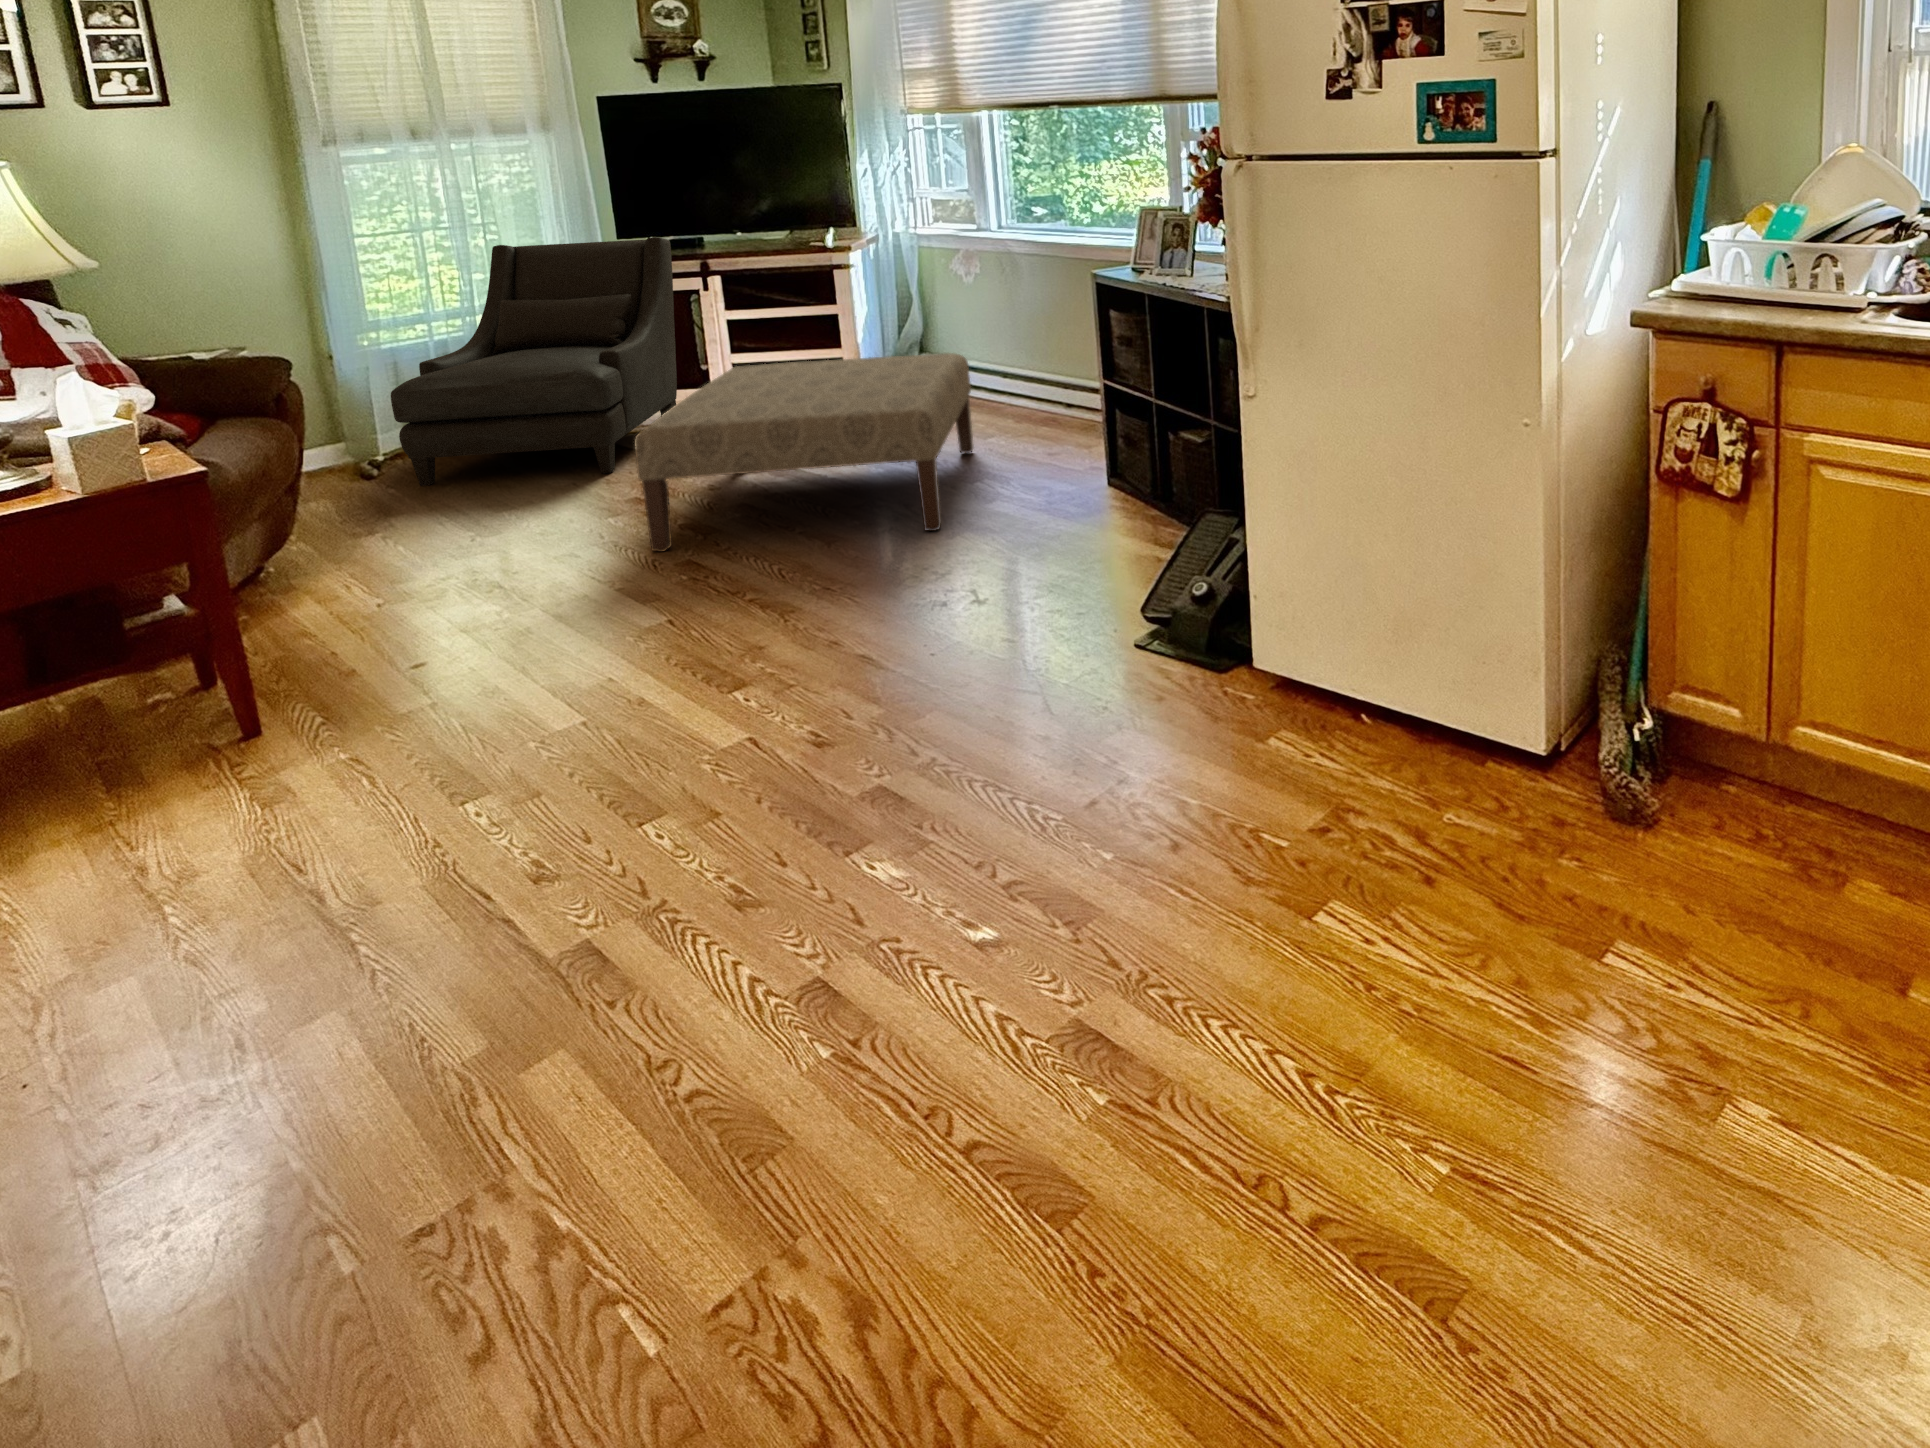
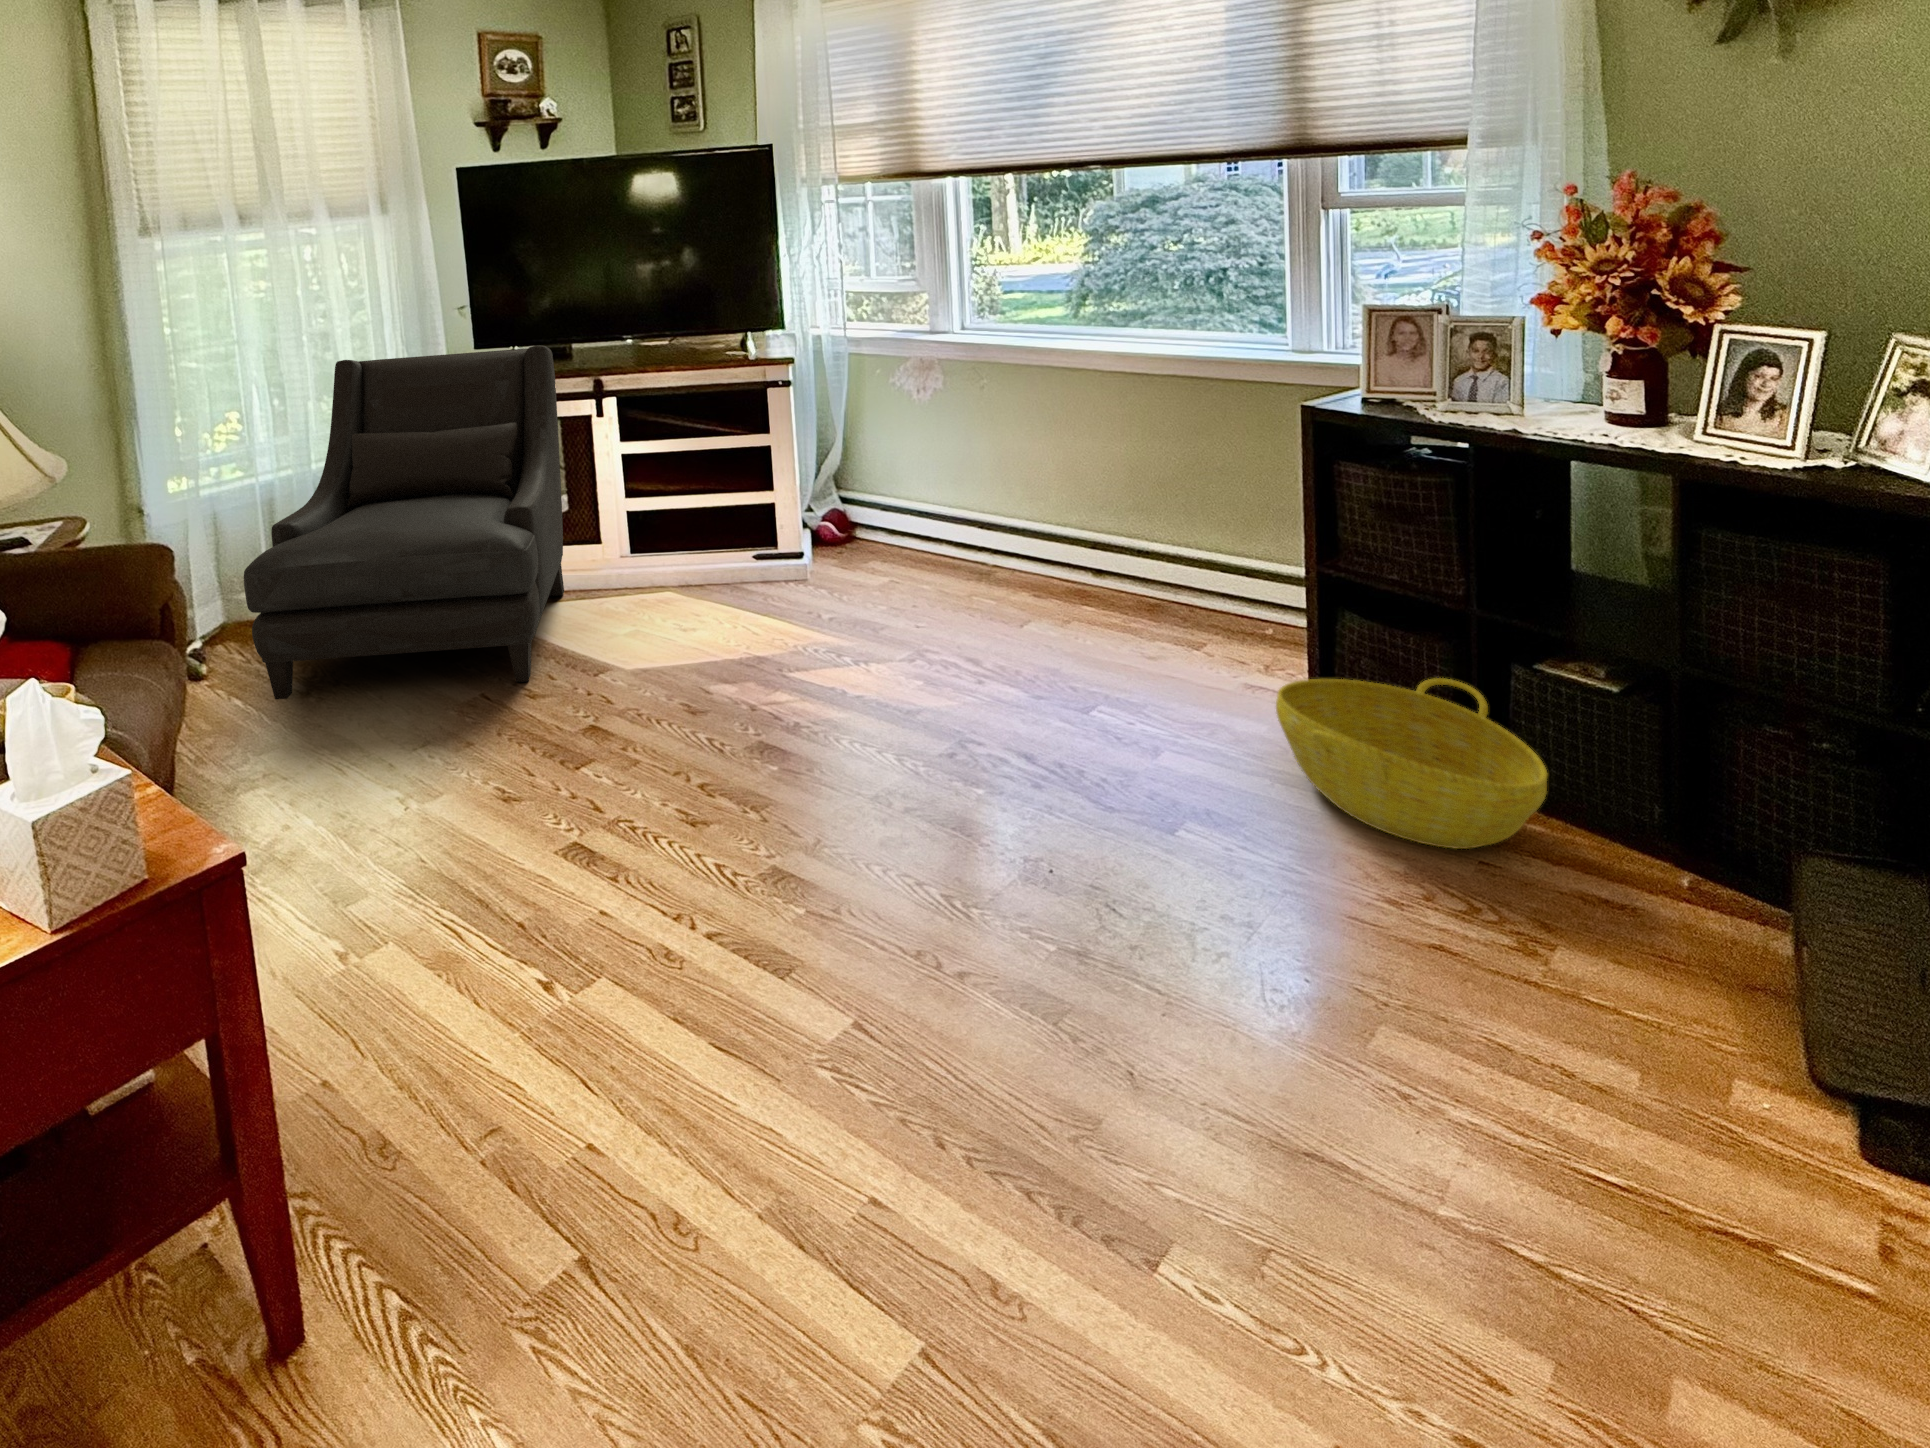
ottoman: present [635,353,974,552] -> none [685,508,1153,856]
basket: none [1030,448,1149,537] -> present [1276,678,1547,849]

